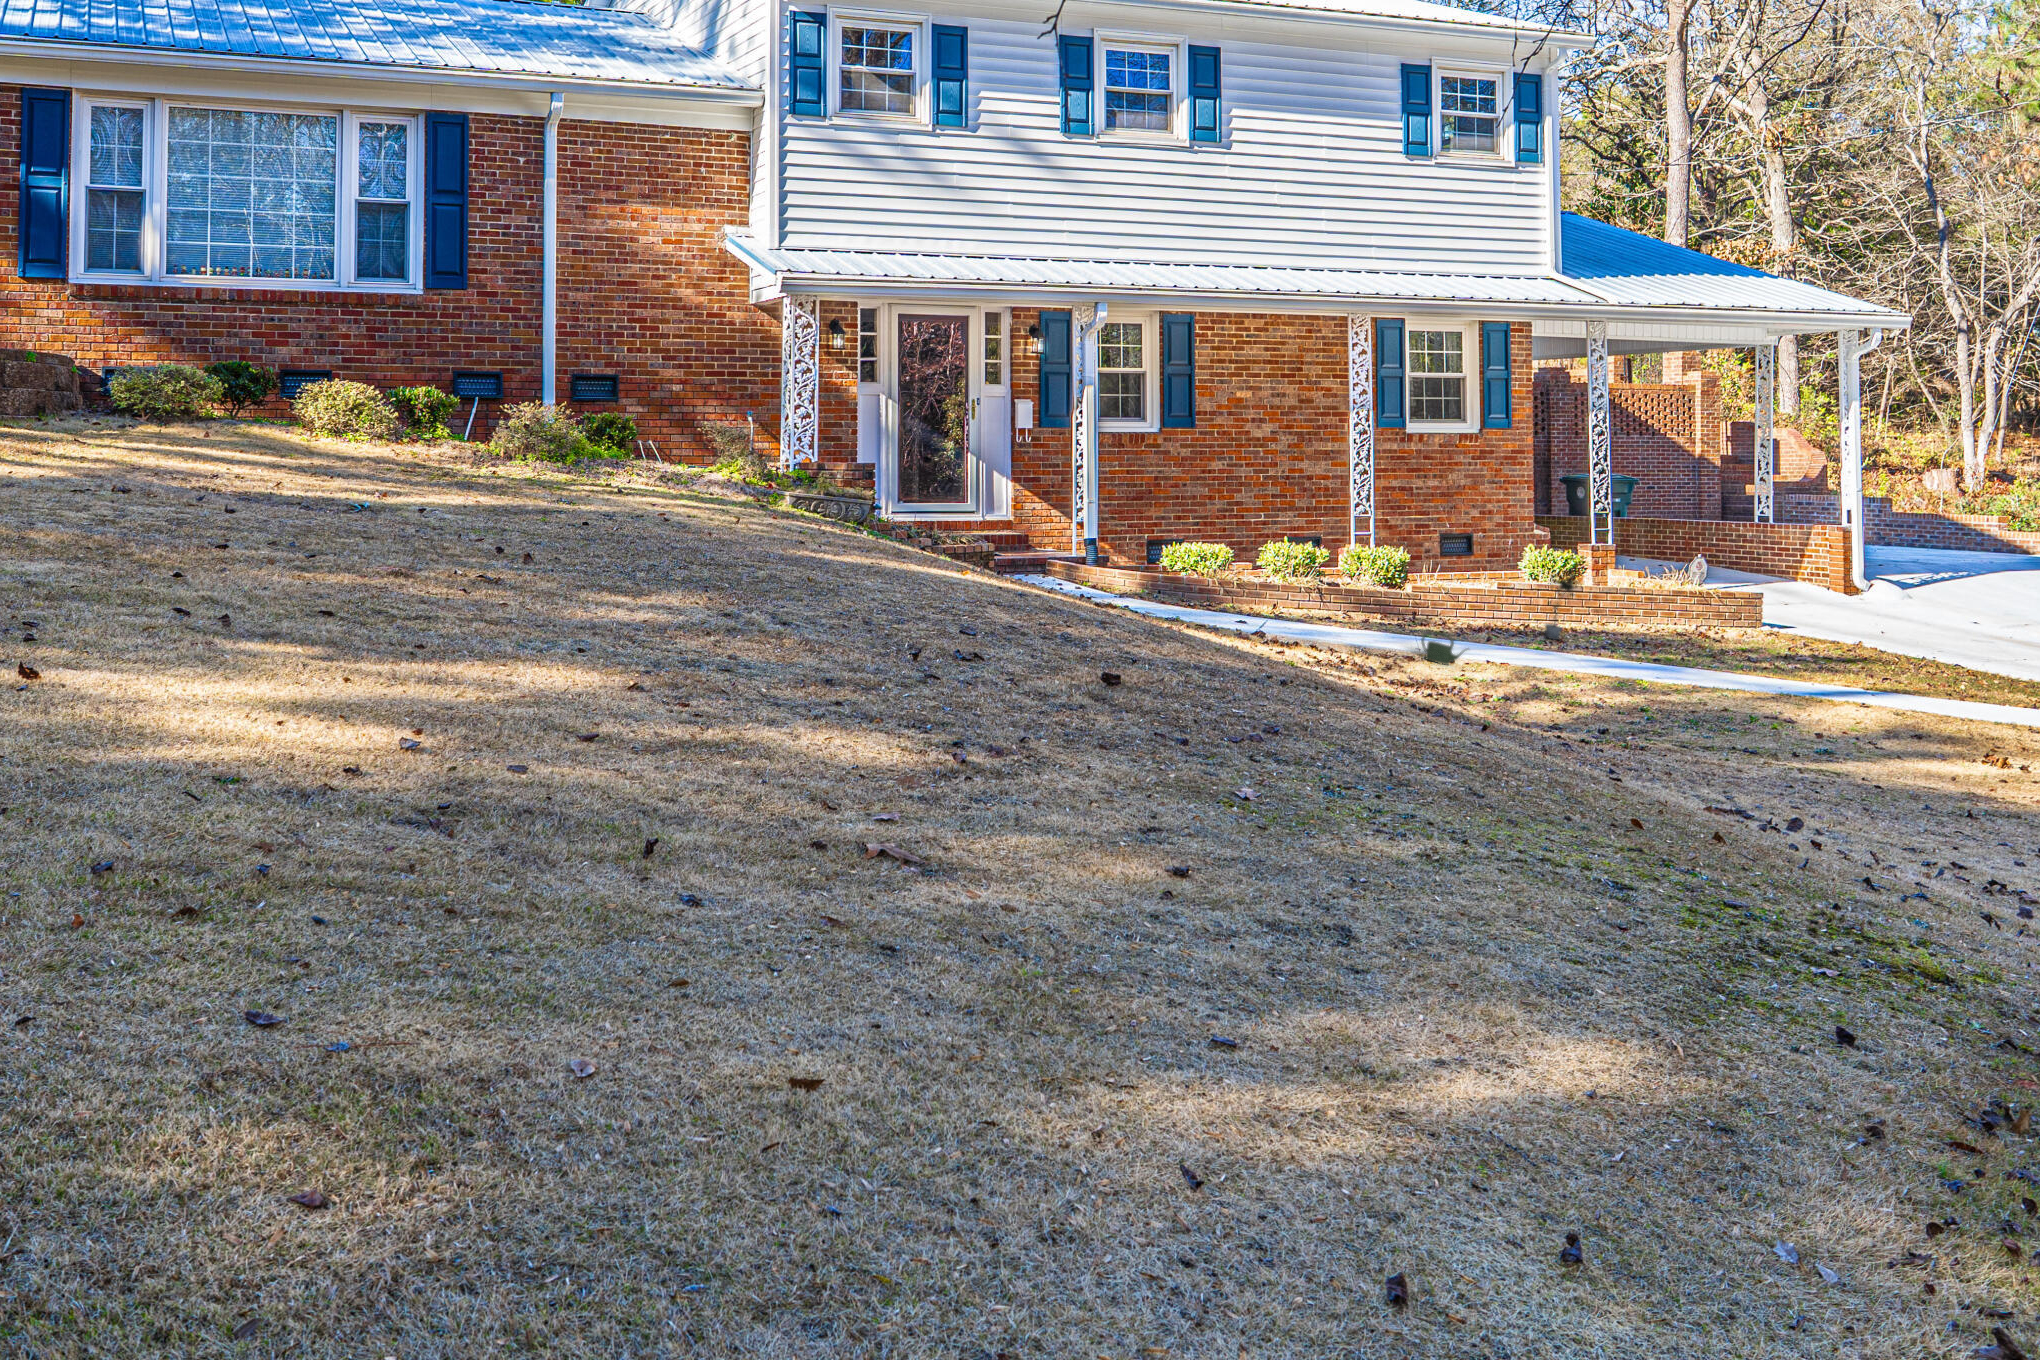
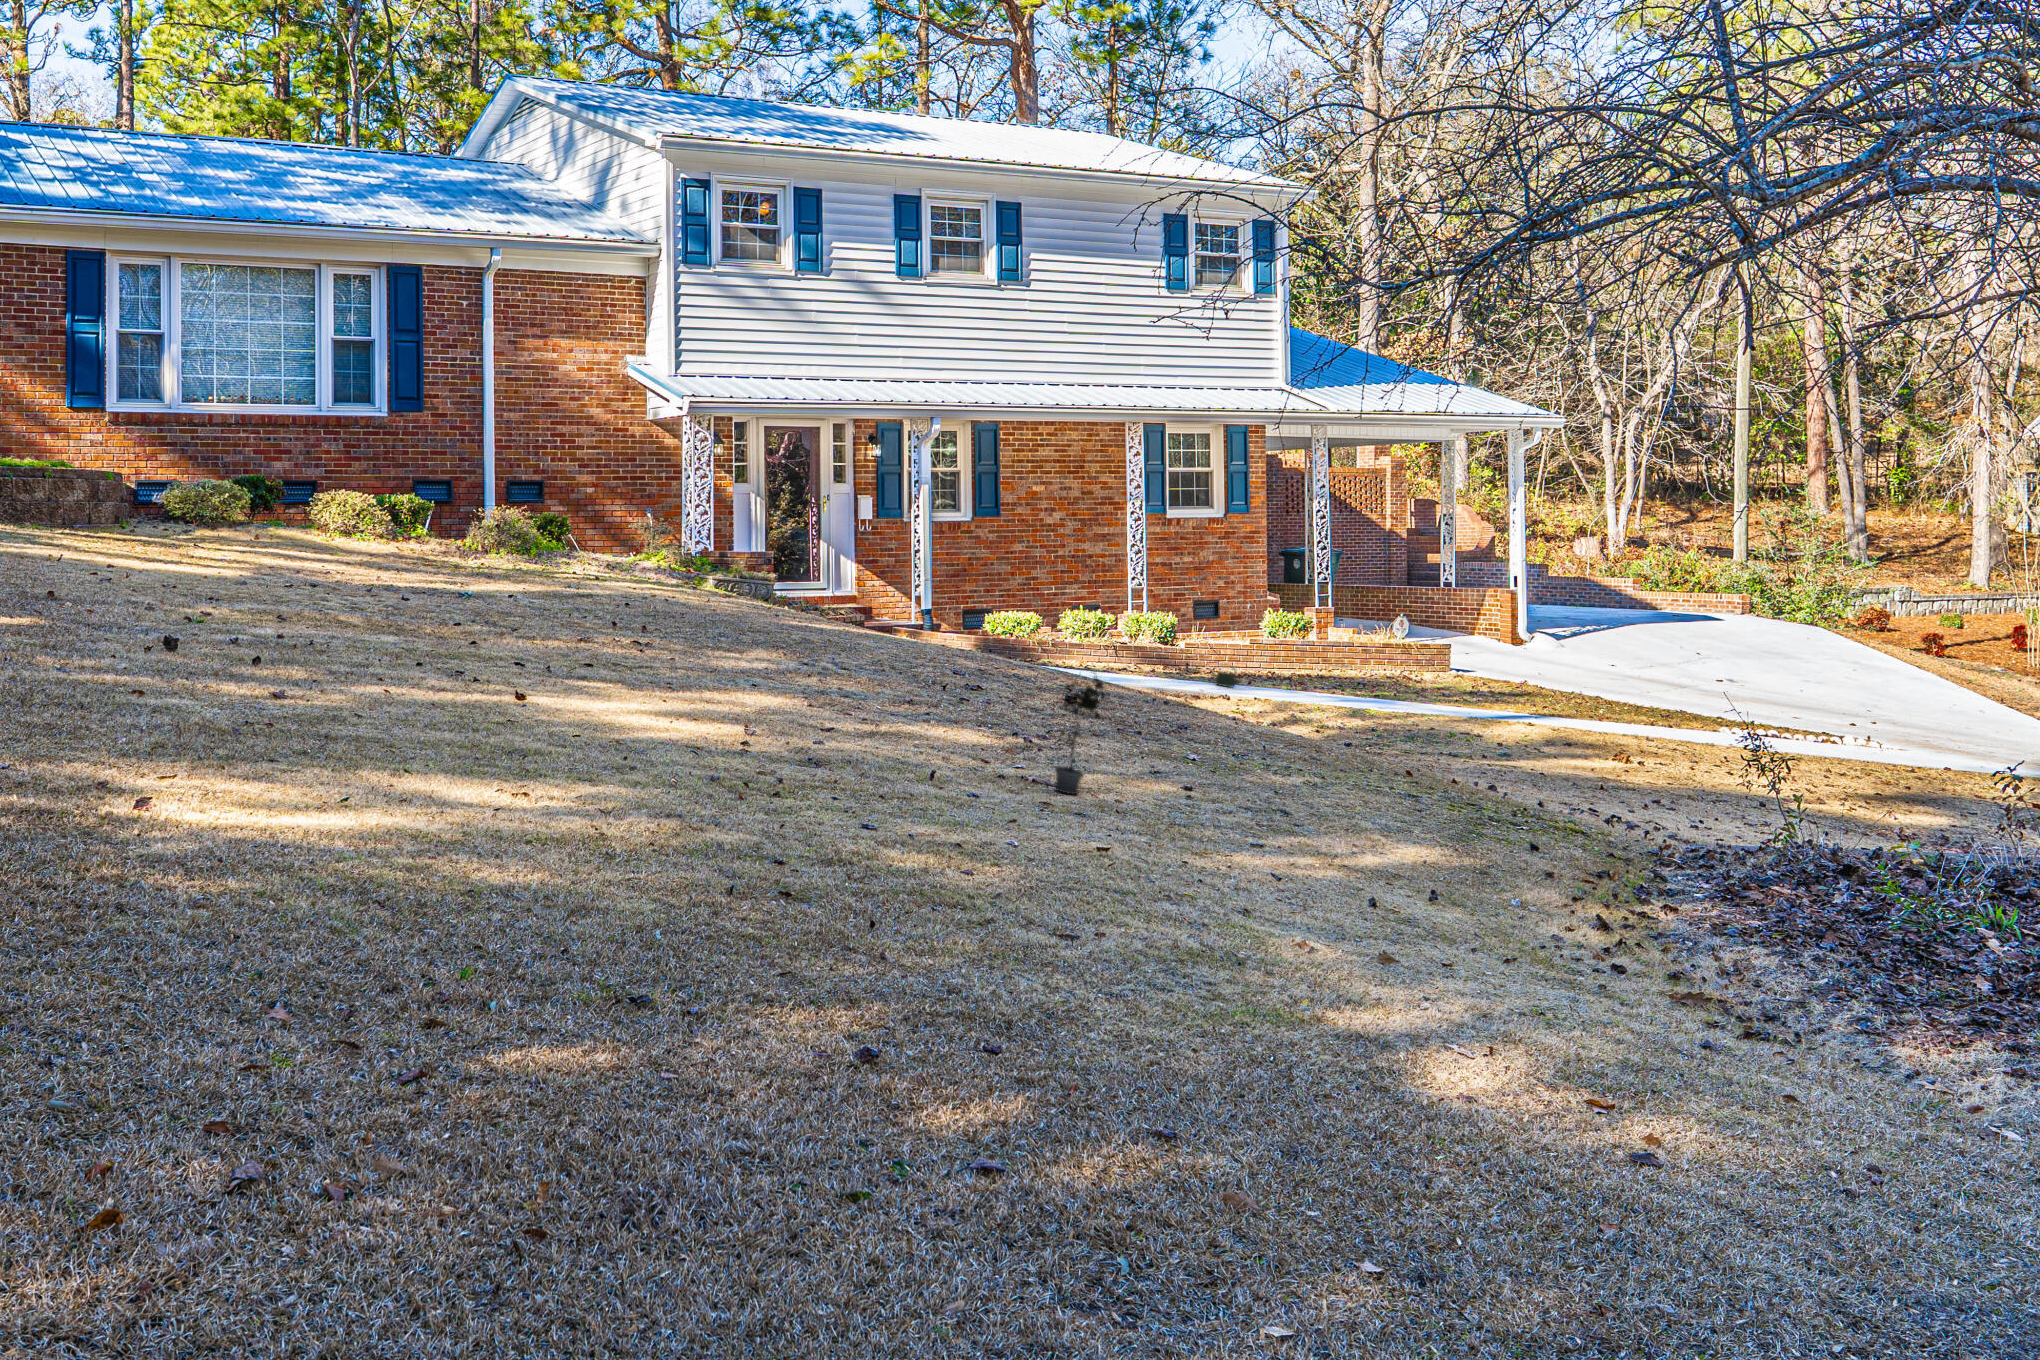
potted plant: present [1545,571,1578,640] -> present [1055,673,1109,794]

